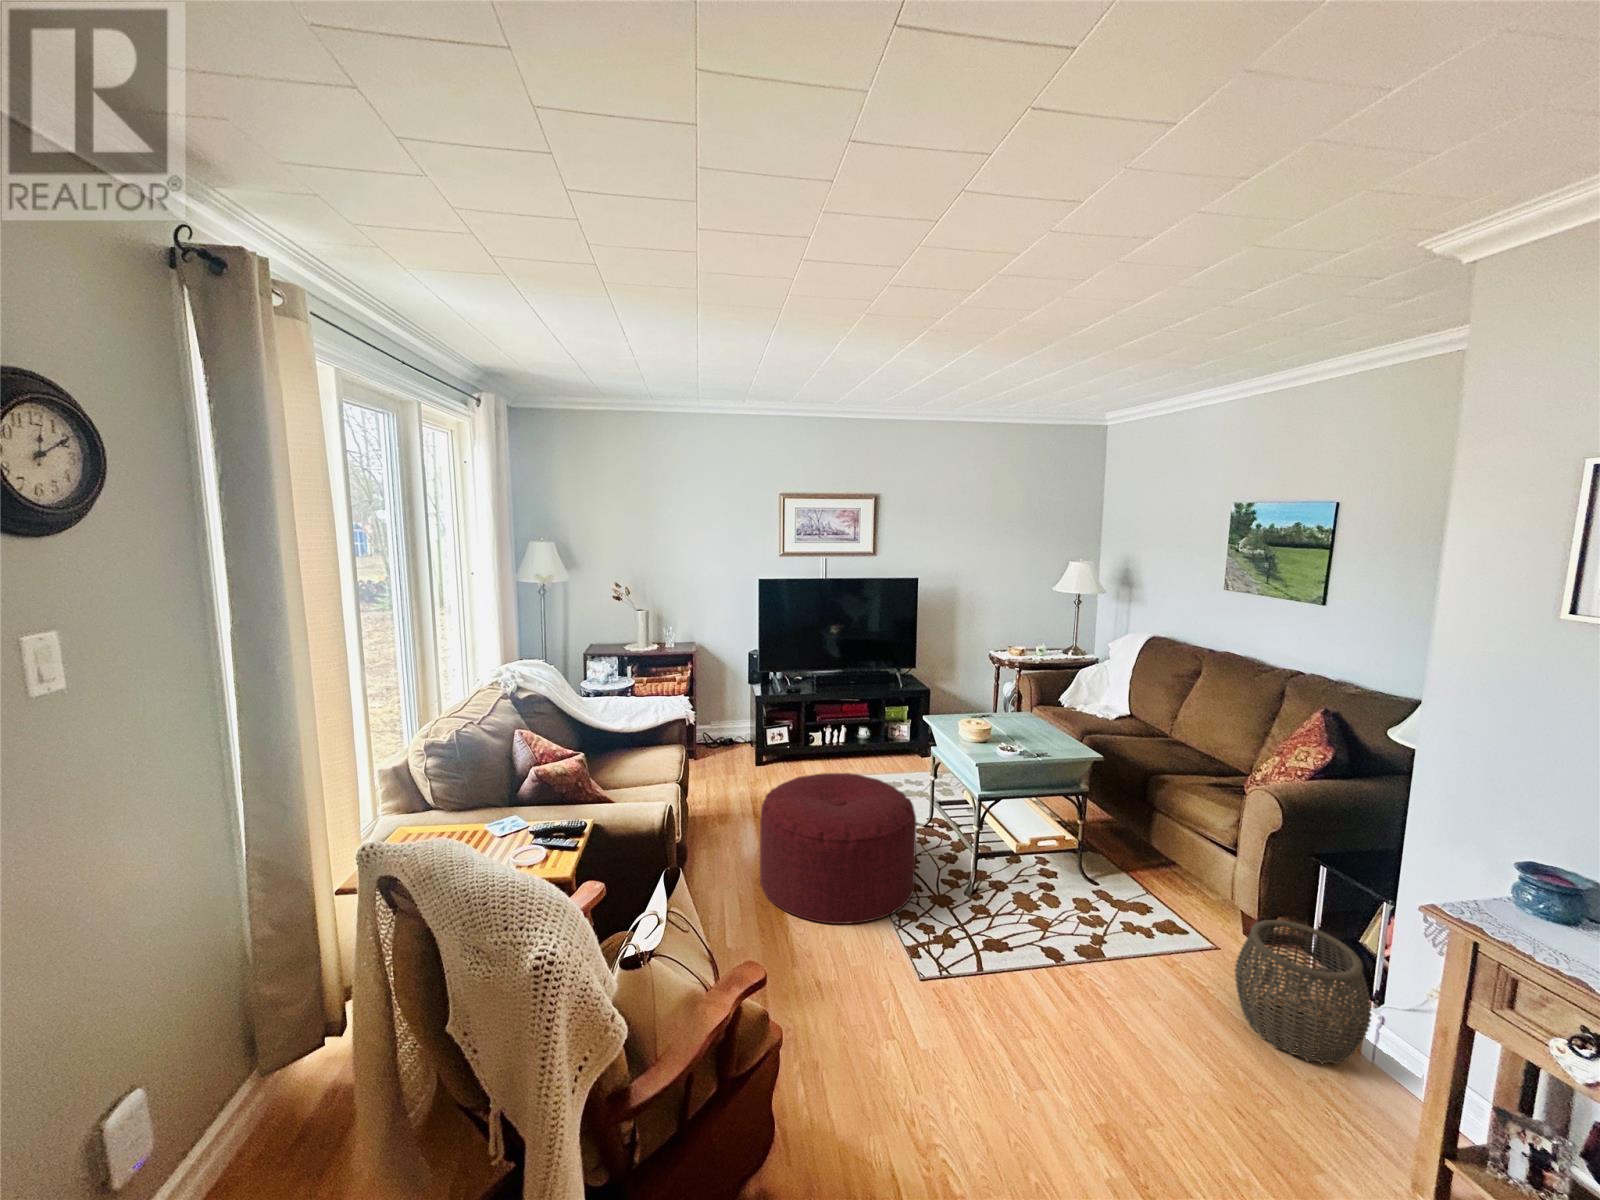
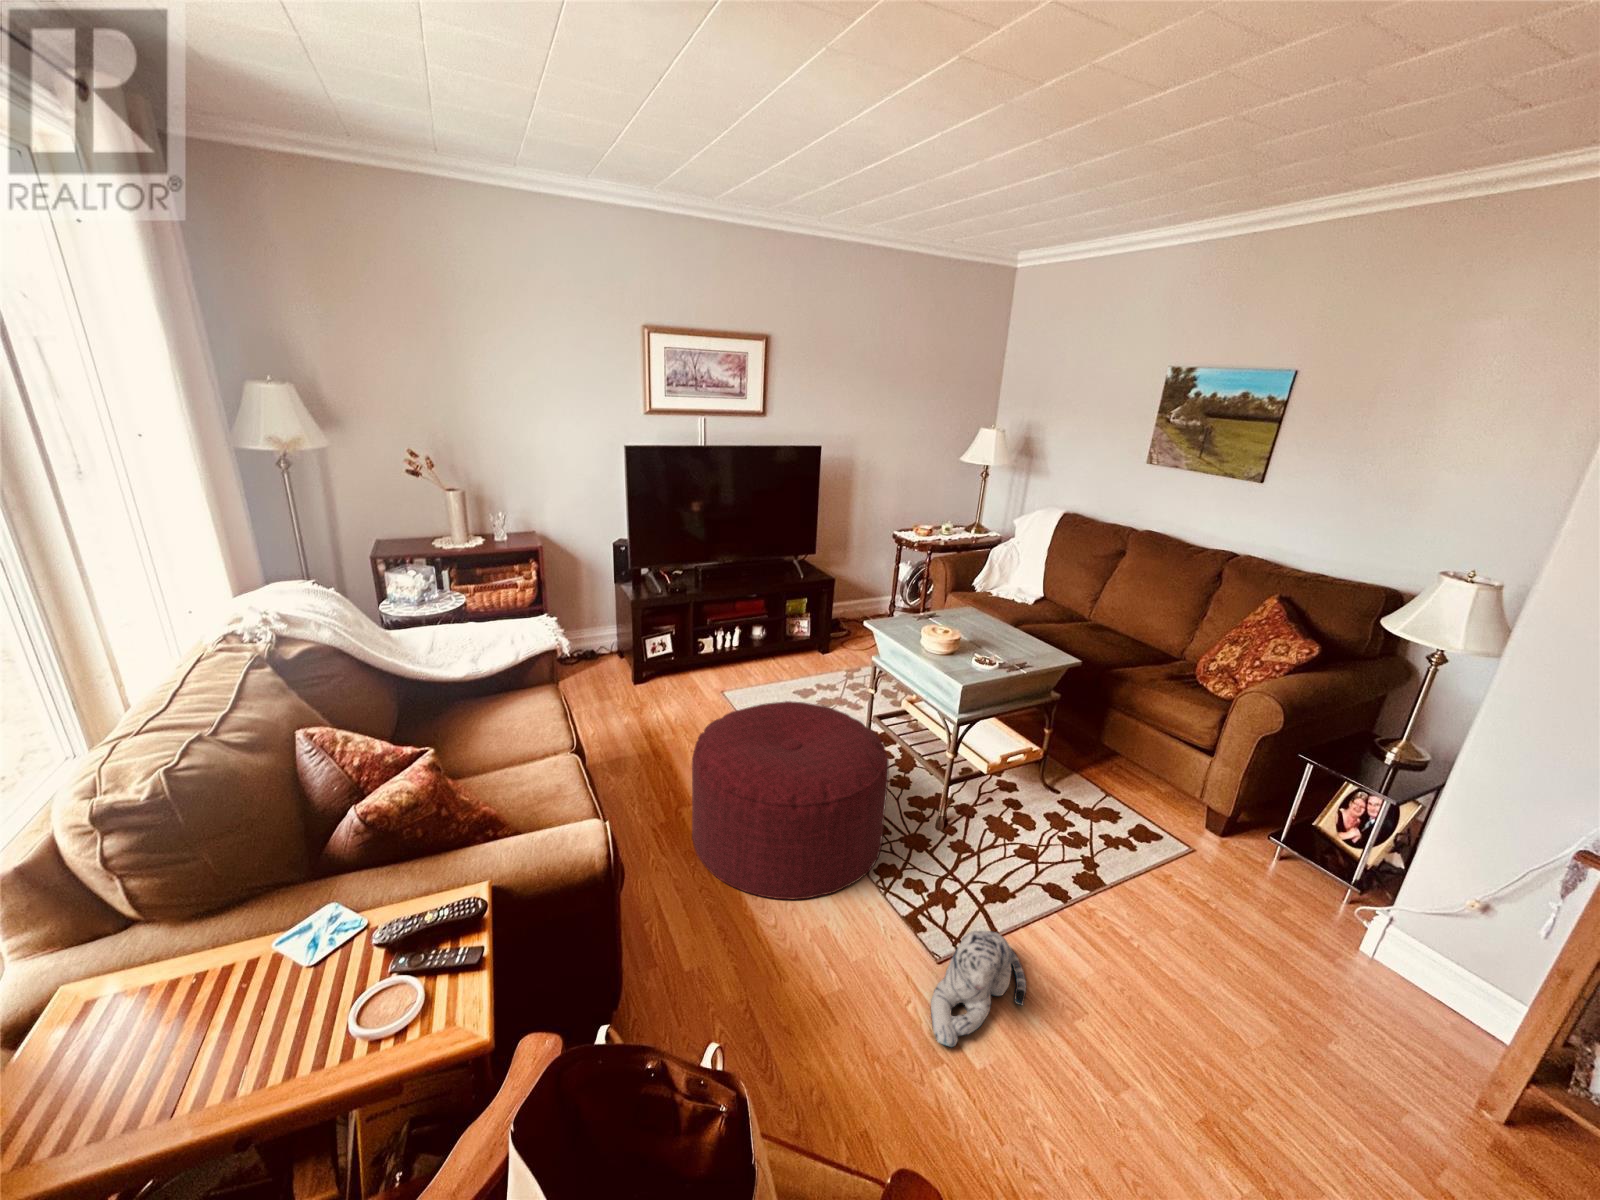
woven basket: present [1235,920,1371,1064] -> none [1248,833,1393,976]
plush toy: none [895,946,993,1036] -> present [931,931,1026,1047]

